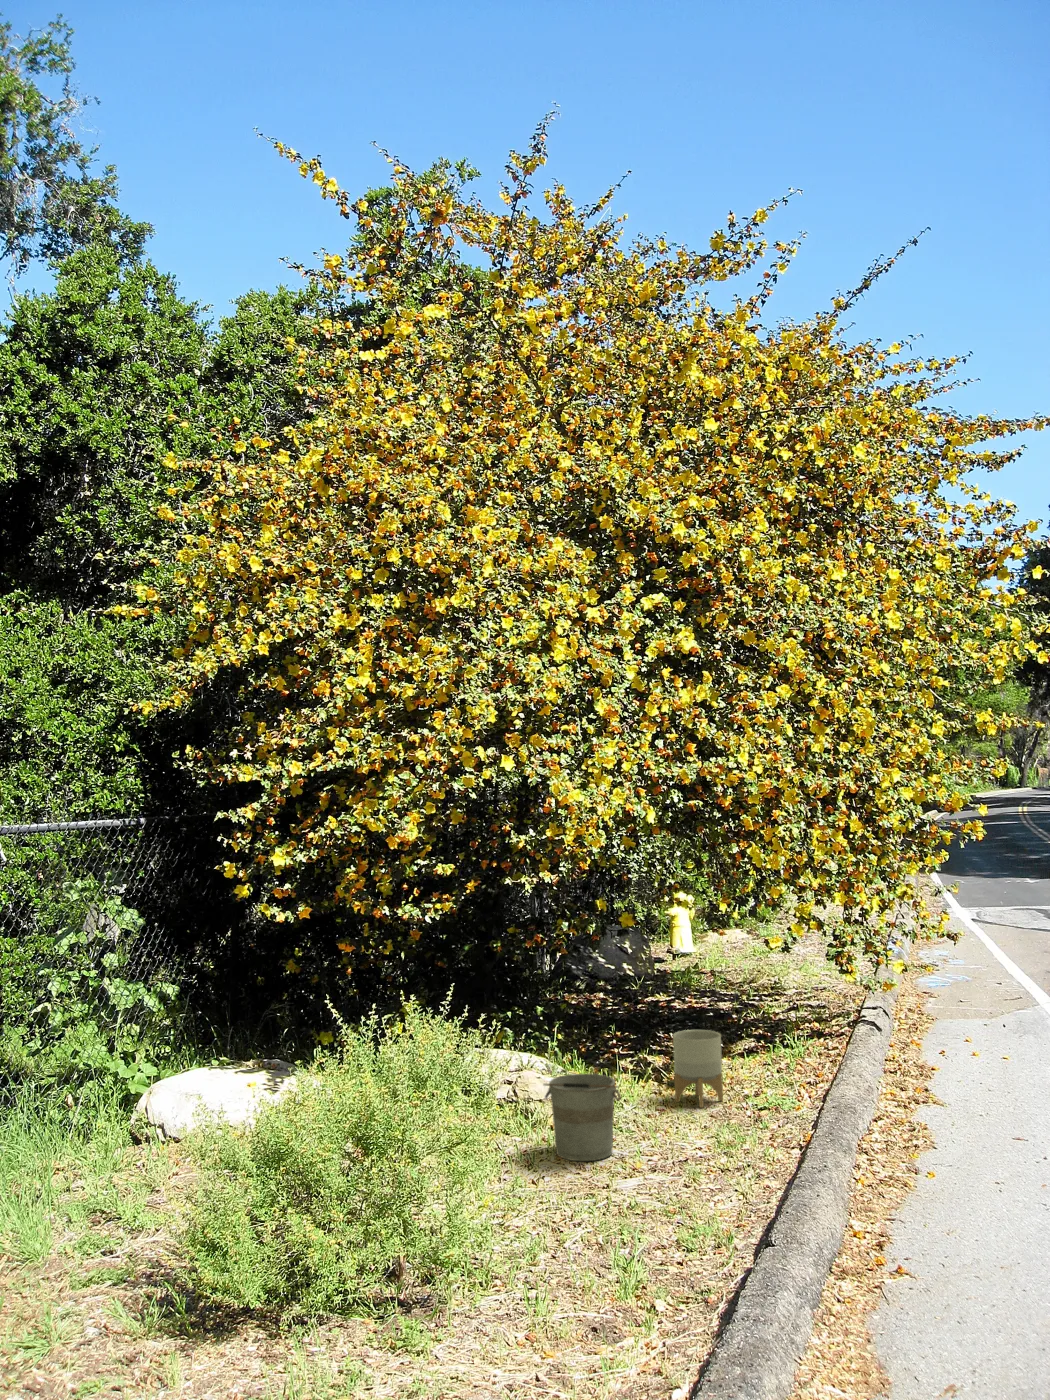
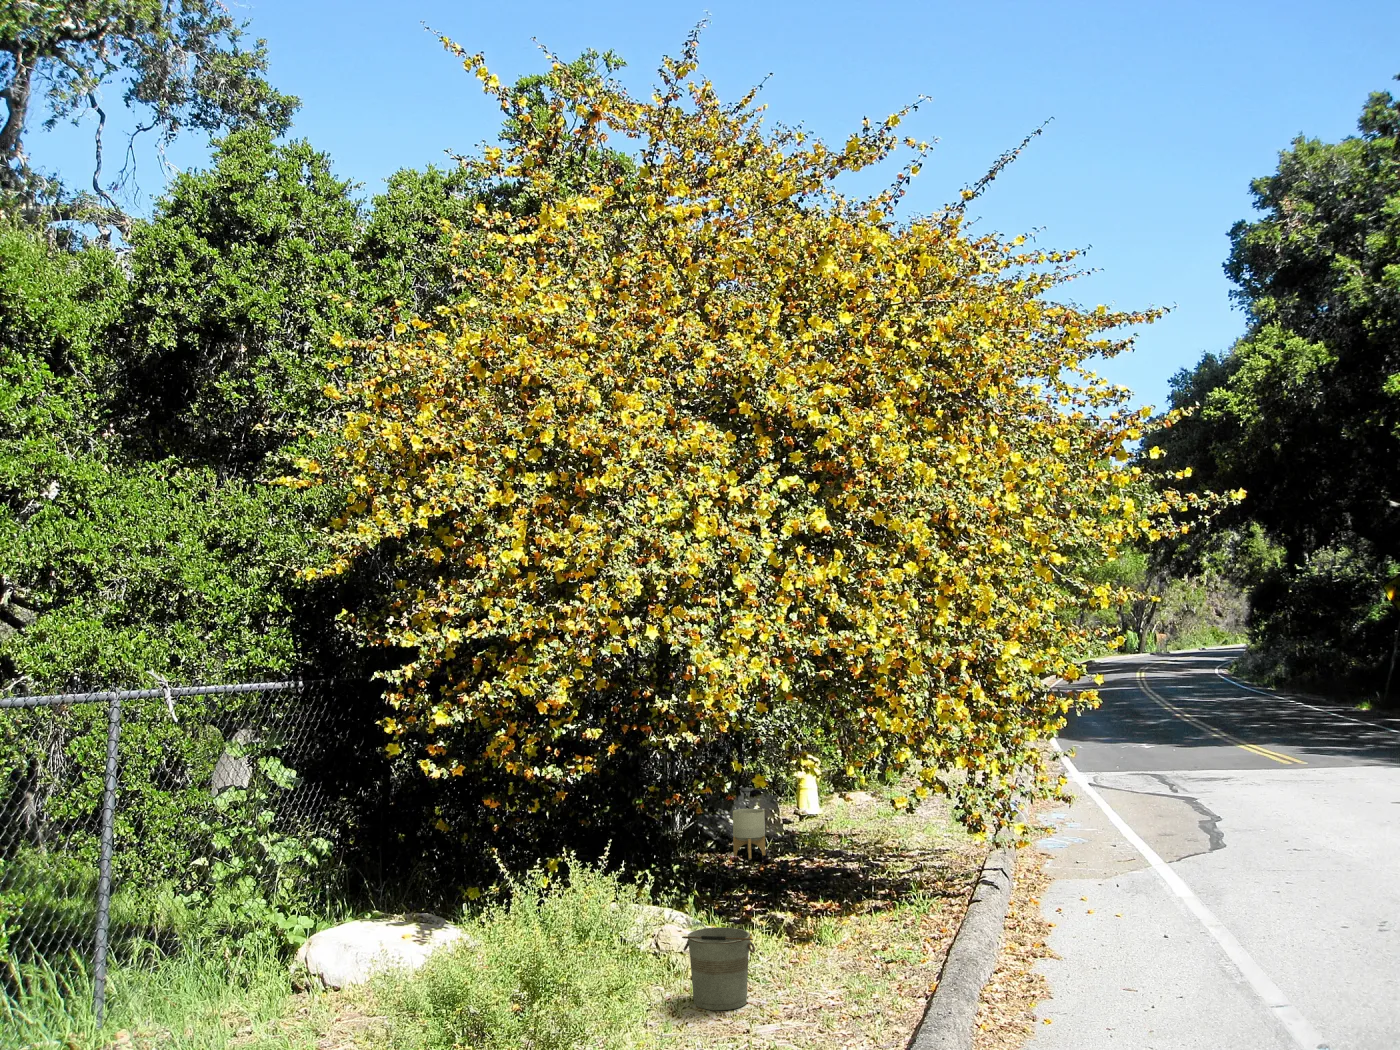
planter: present [673,1030,723,1108] -> present [733,809,765,859]

